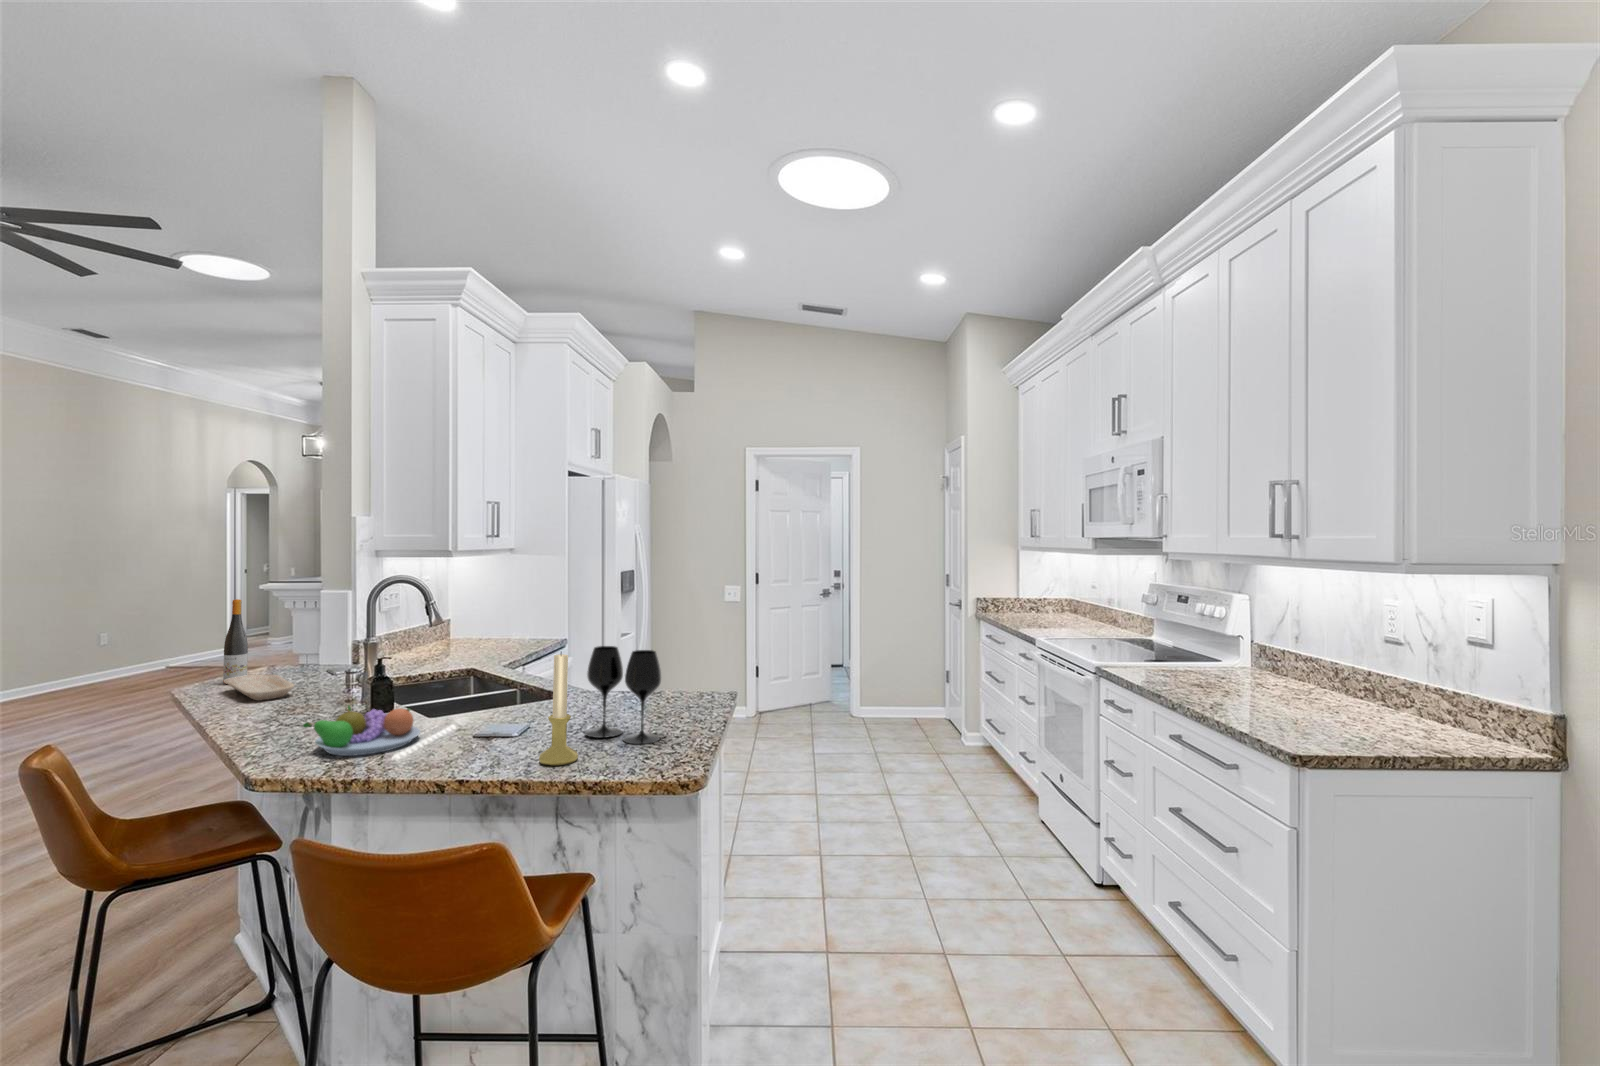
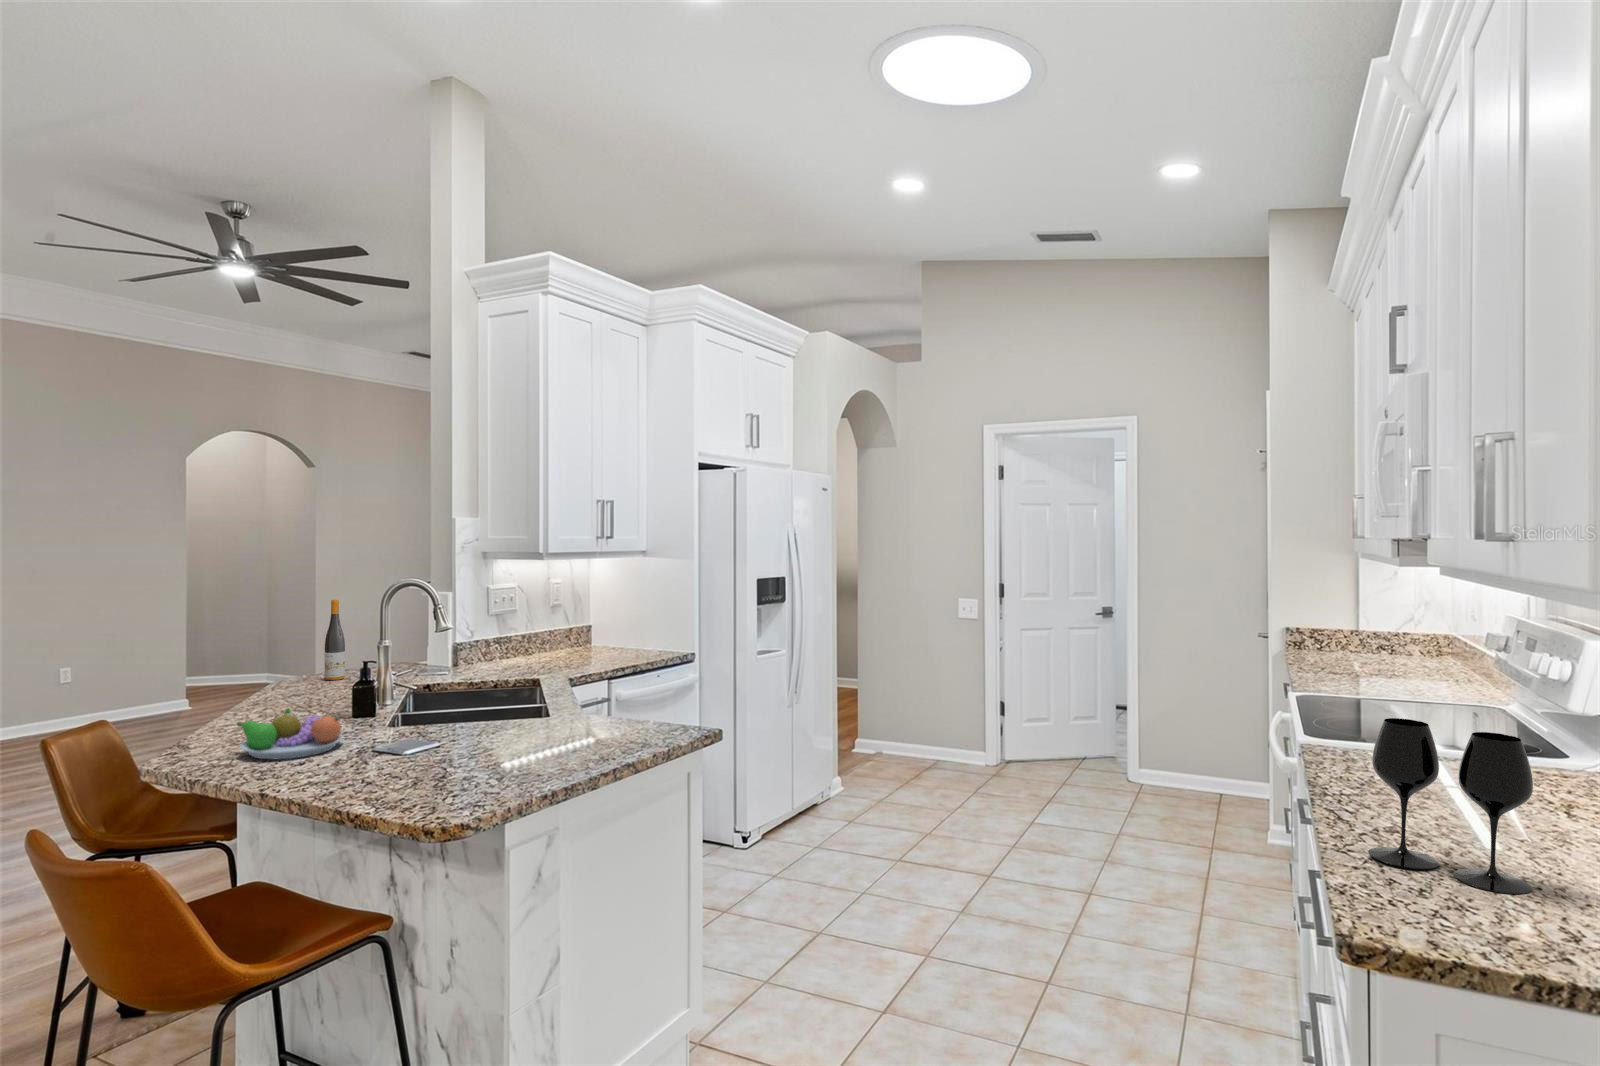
wine glass: present [585,646,661,744] -> present [1368,718,1533,894]
candle holder: present [539,652,578,766] -> none [359,668,404,792]
tray: present [225,674,294,701] -> none [302,673,353,698]

